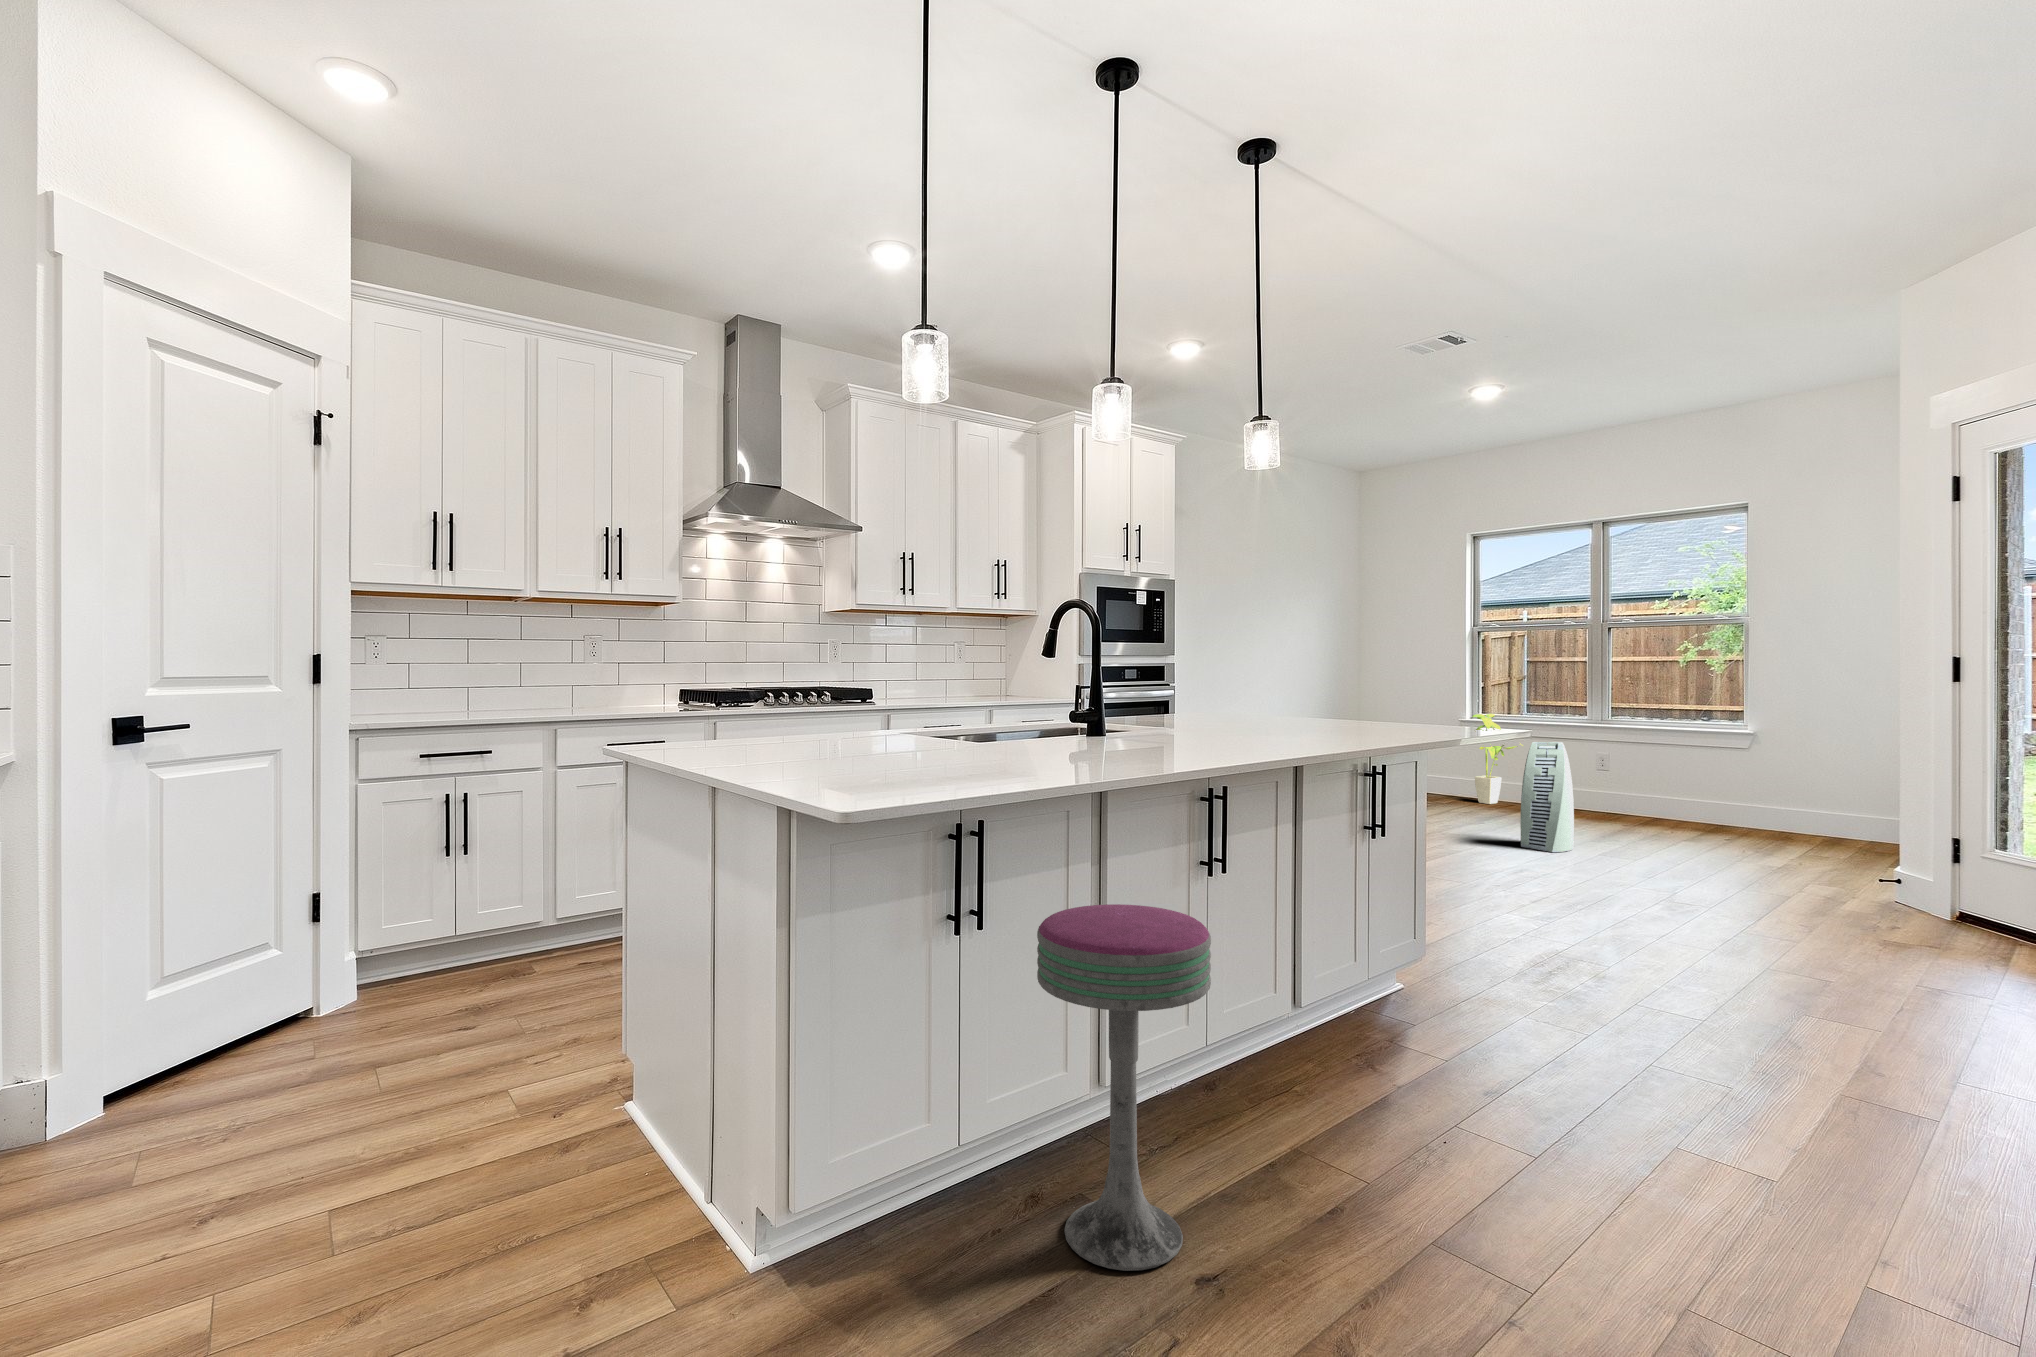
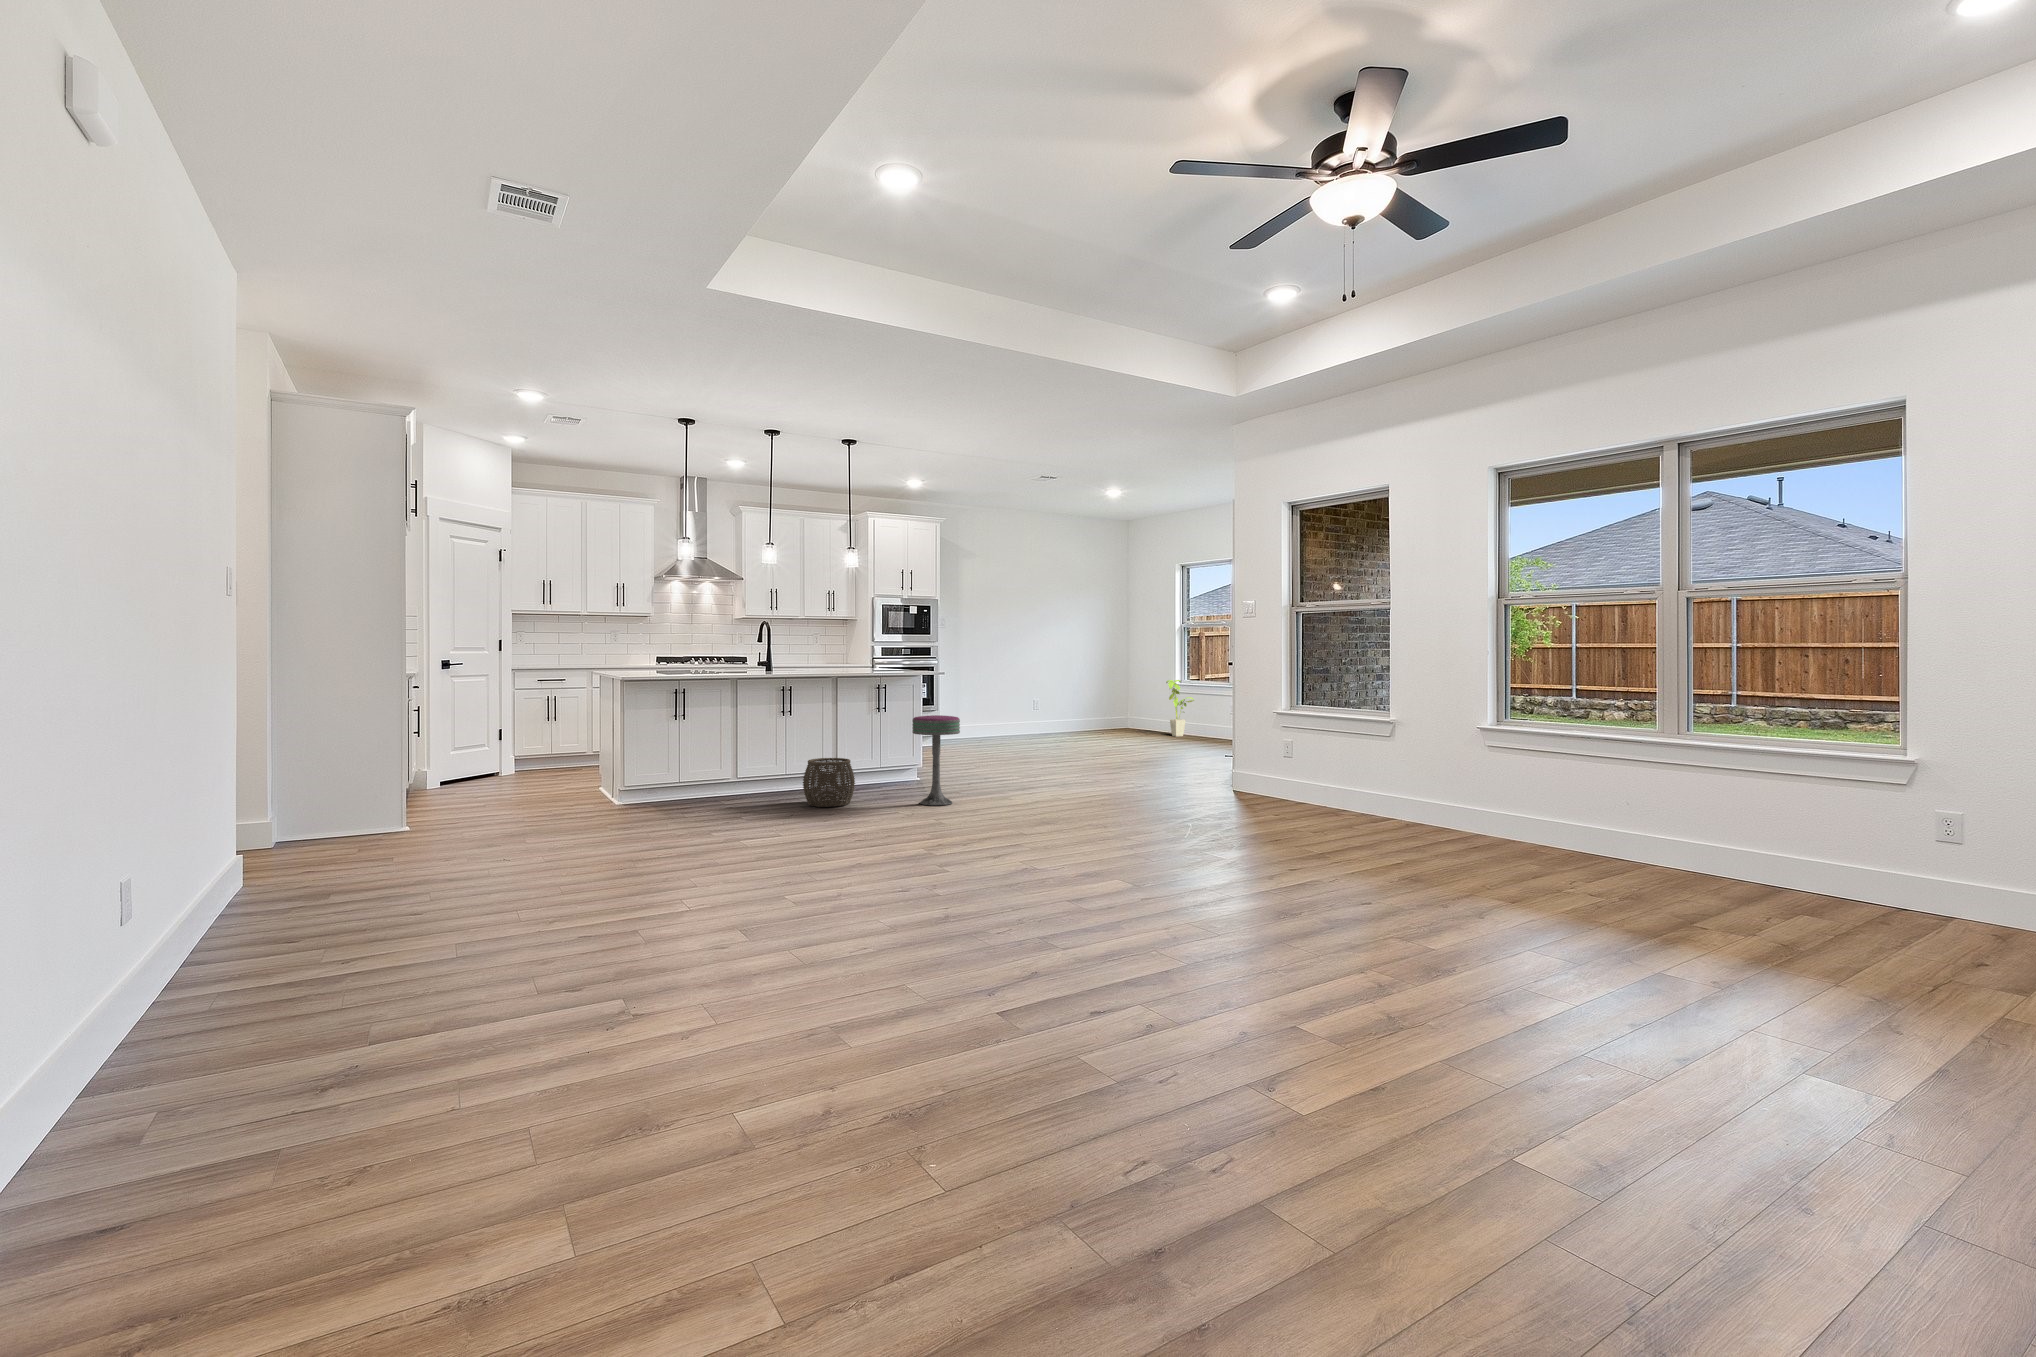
air purifier: present [1520,742,1574,852] -> none [1121,692,1152,752]
bar stool: present [1037,904,1211,1271] -> present [913,715,960,806]
woven basket: none [1414,1034,1618,1255] -> present [803,758,855,807]

